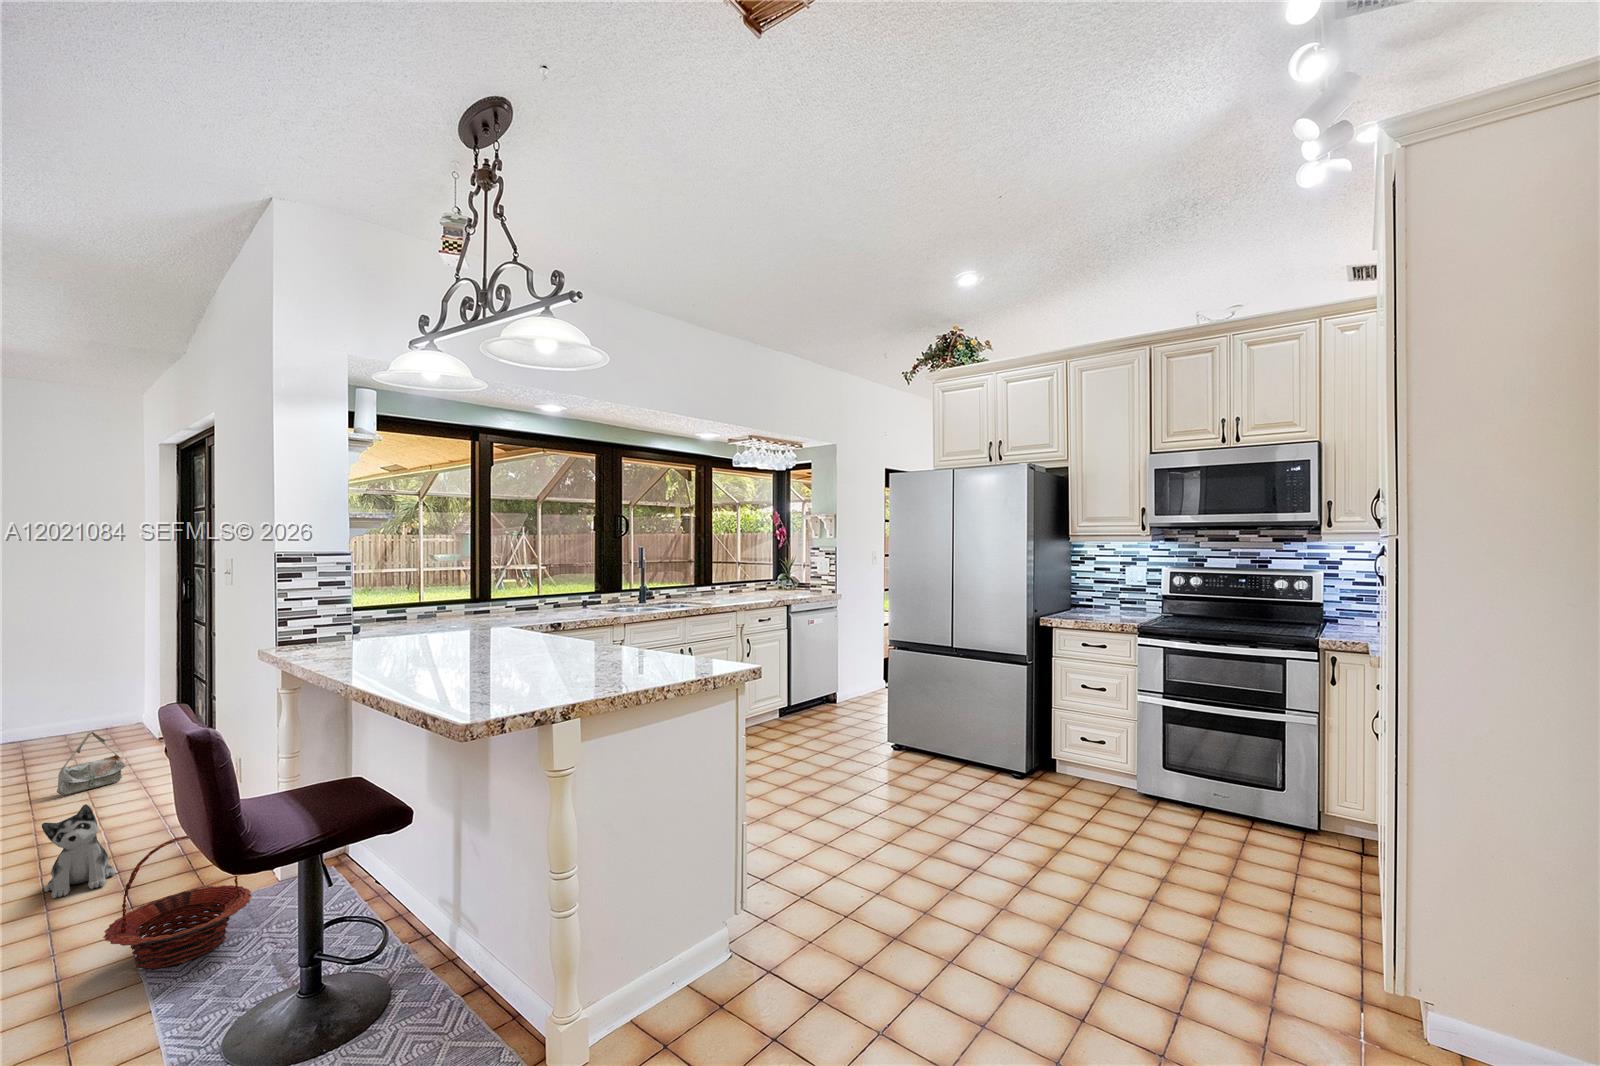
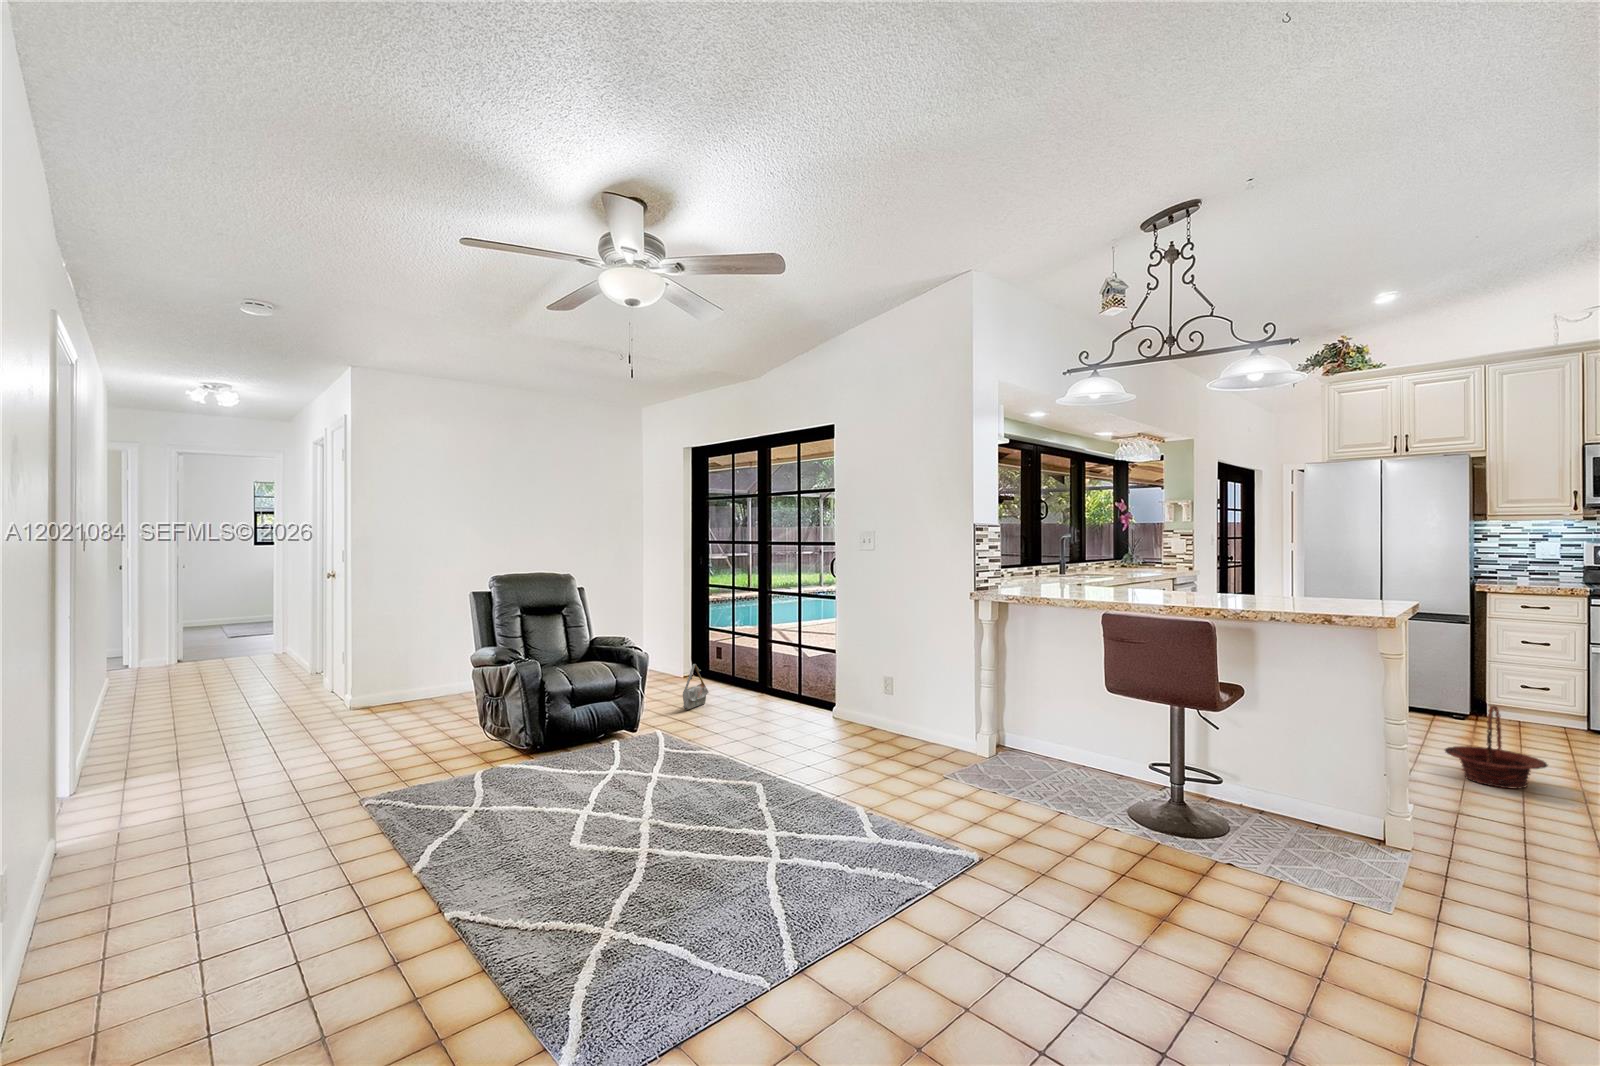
plush toy: present [42,804,115,898] -> none [814,698,854,760]
basket: present [103,836,252,969] -> present [1445,706,1548,789]

